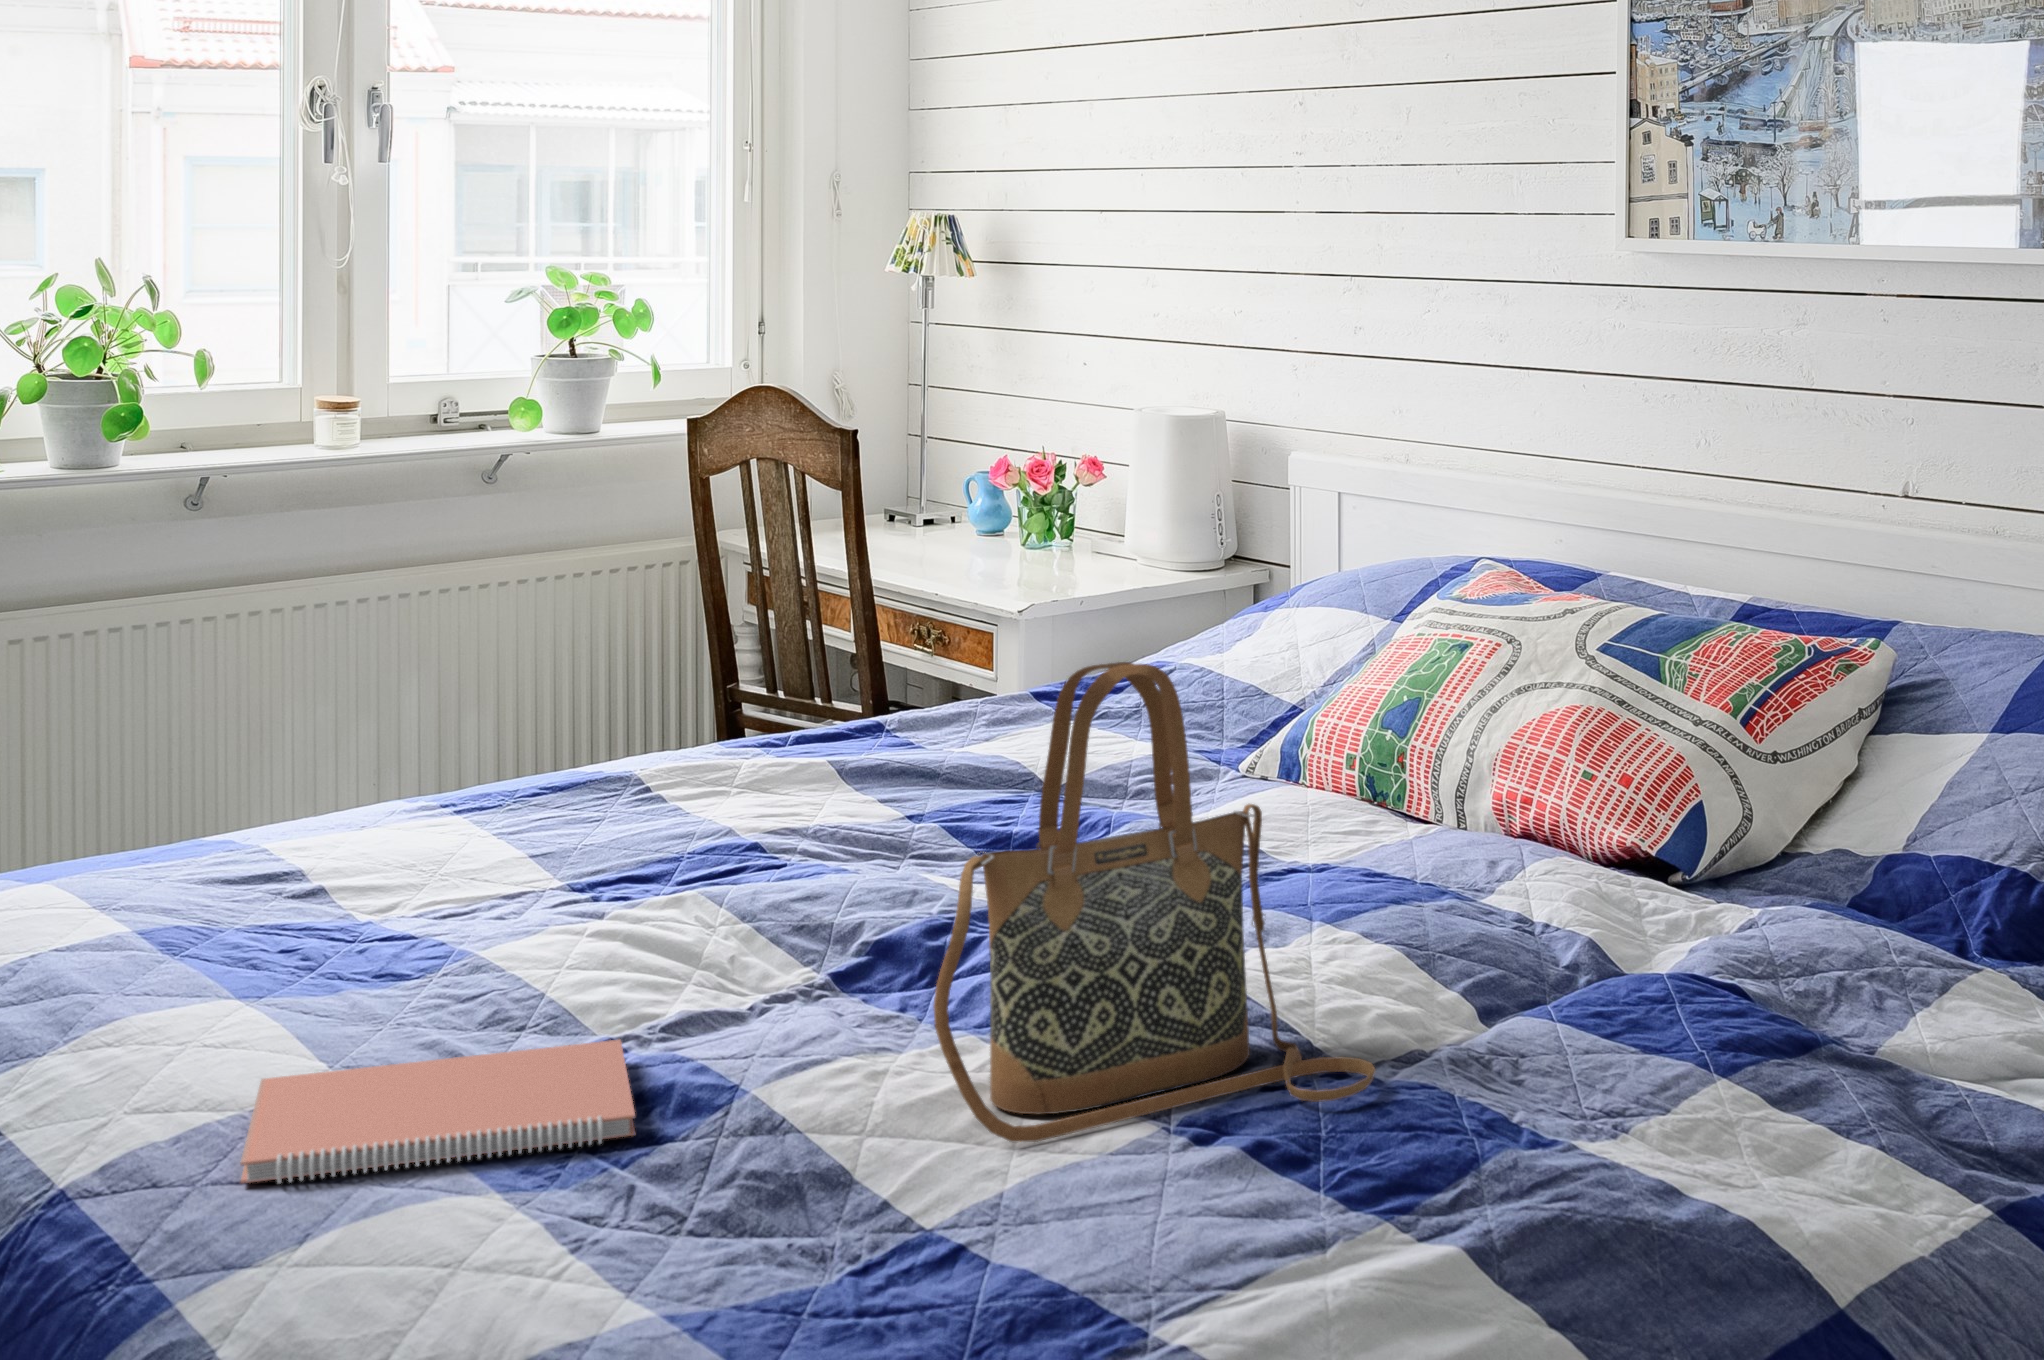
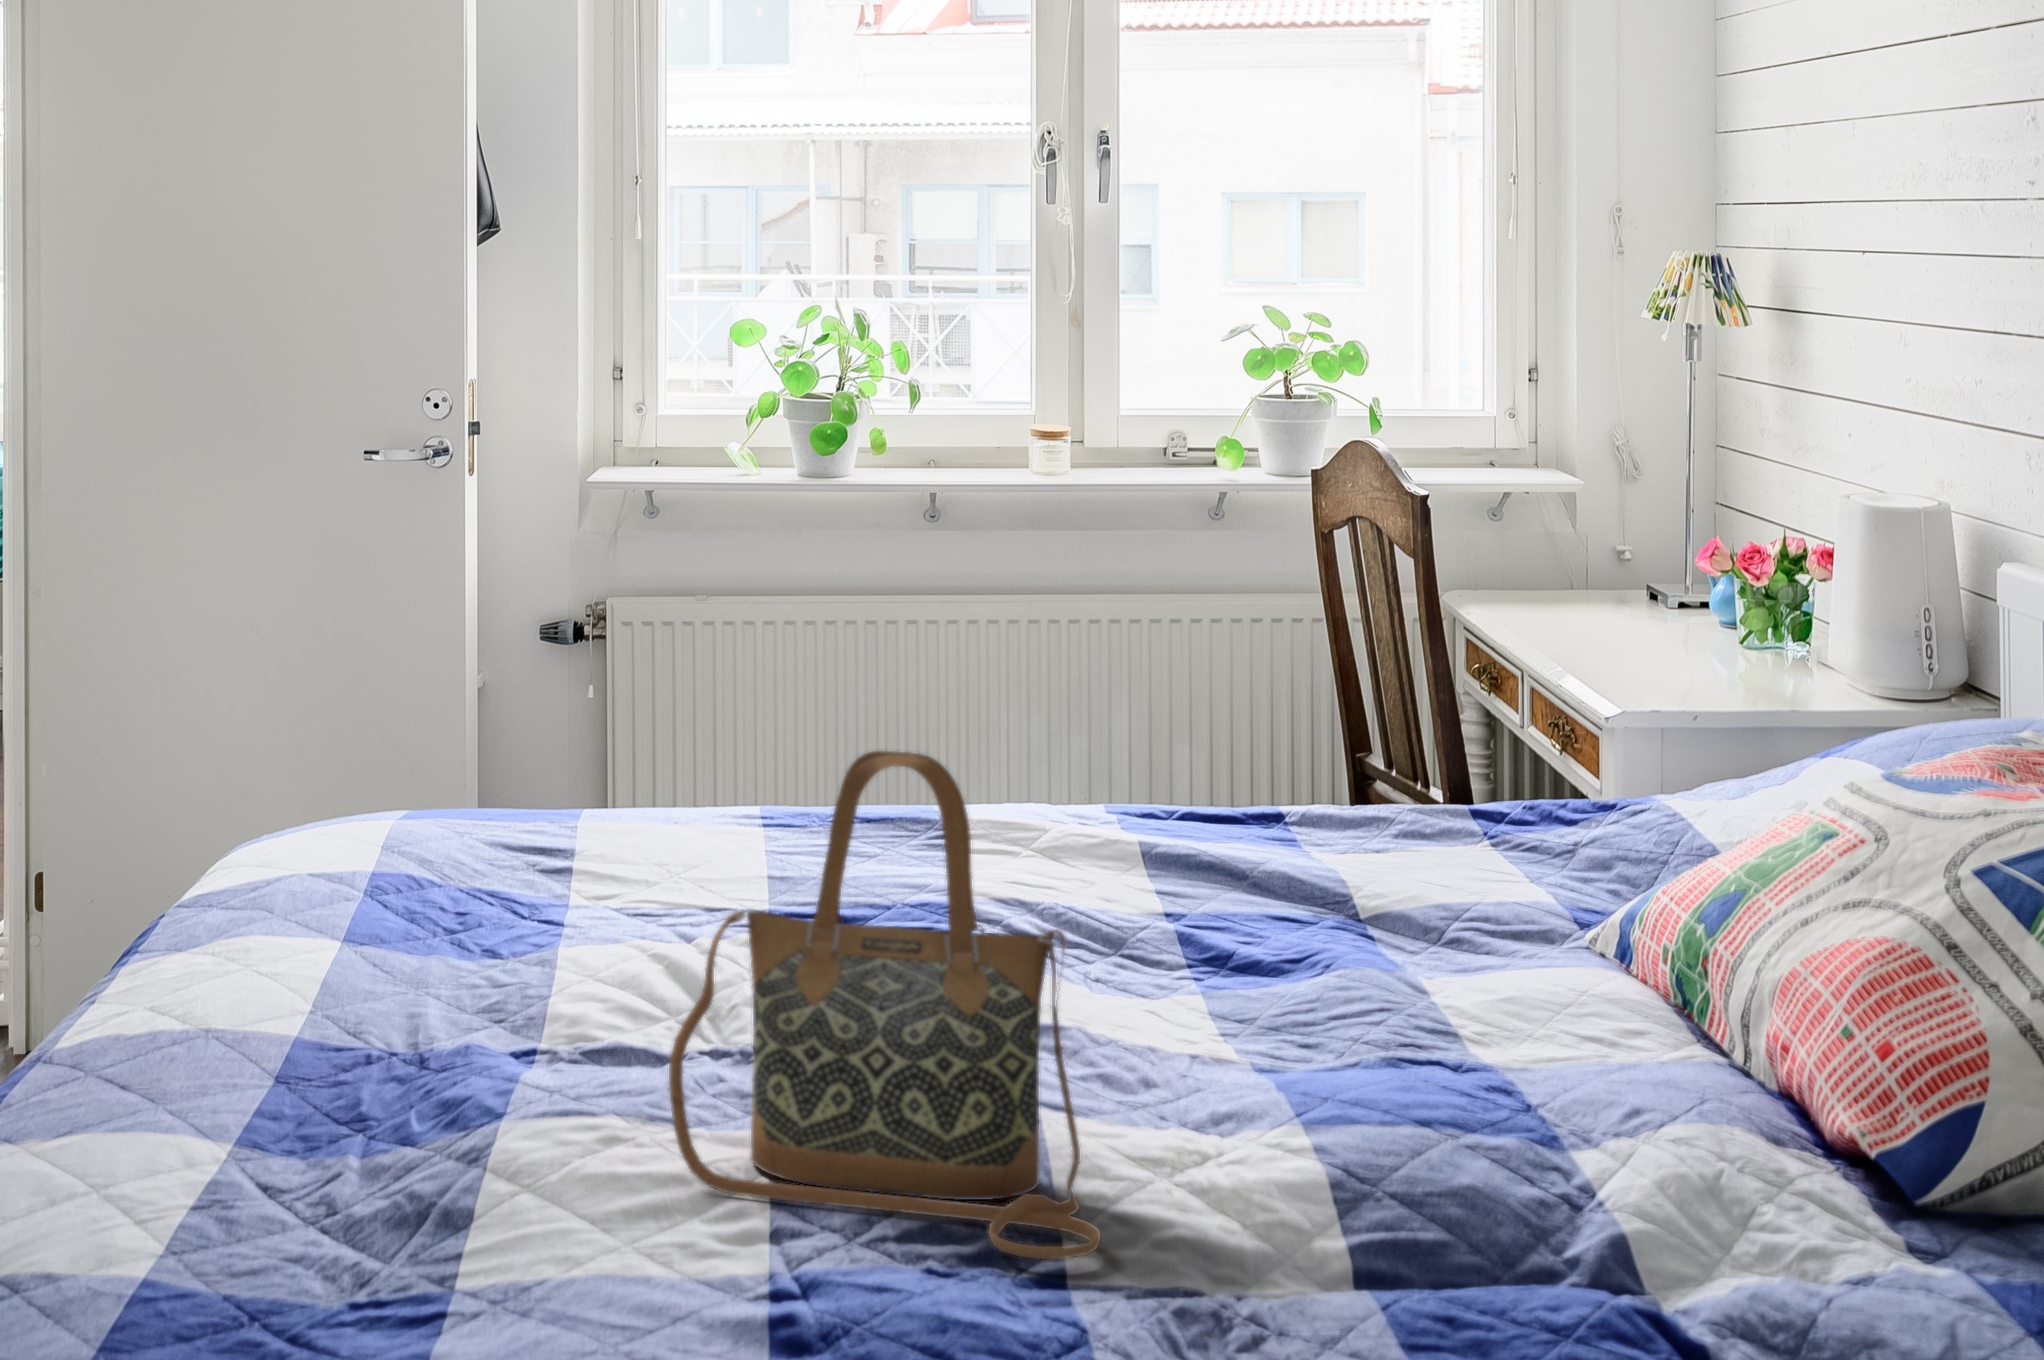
notebook: present [240,1040,635,1184] -> none [227,966,572,1083]

